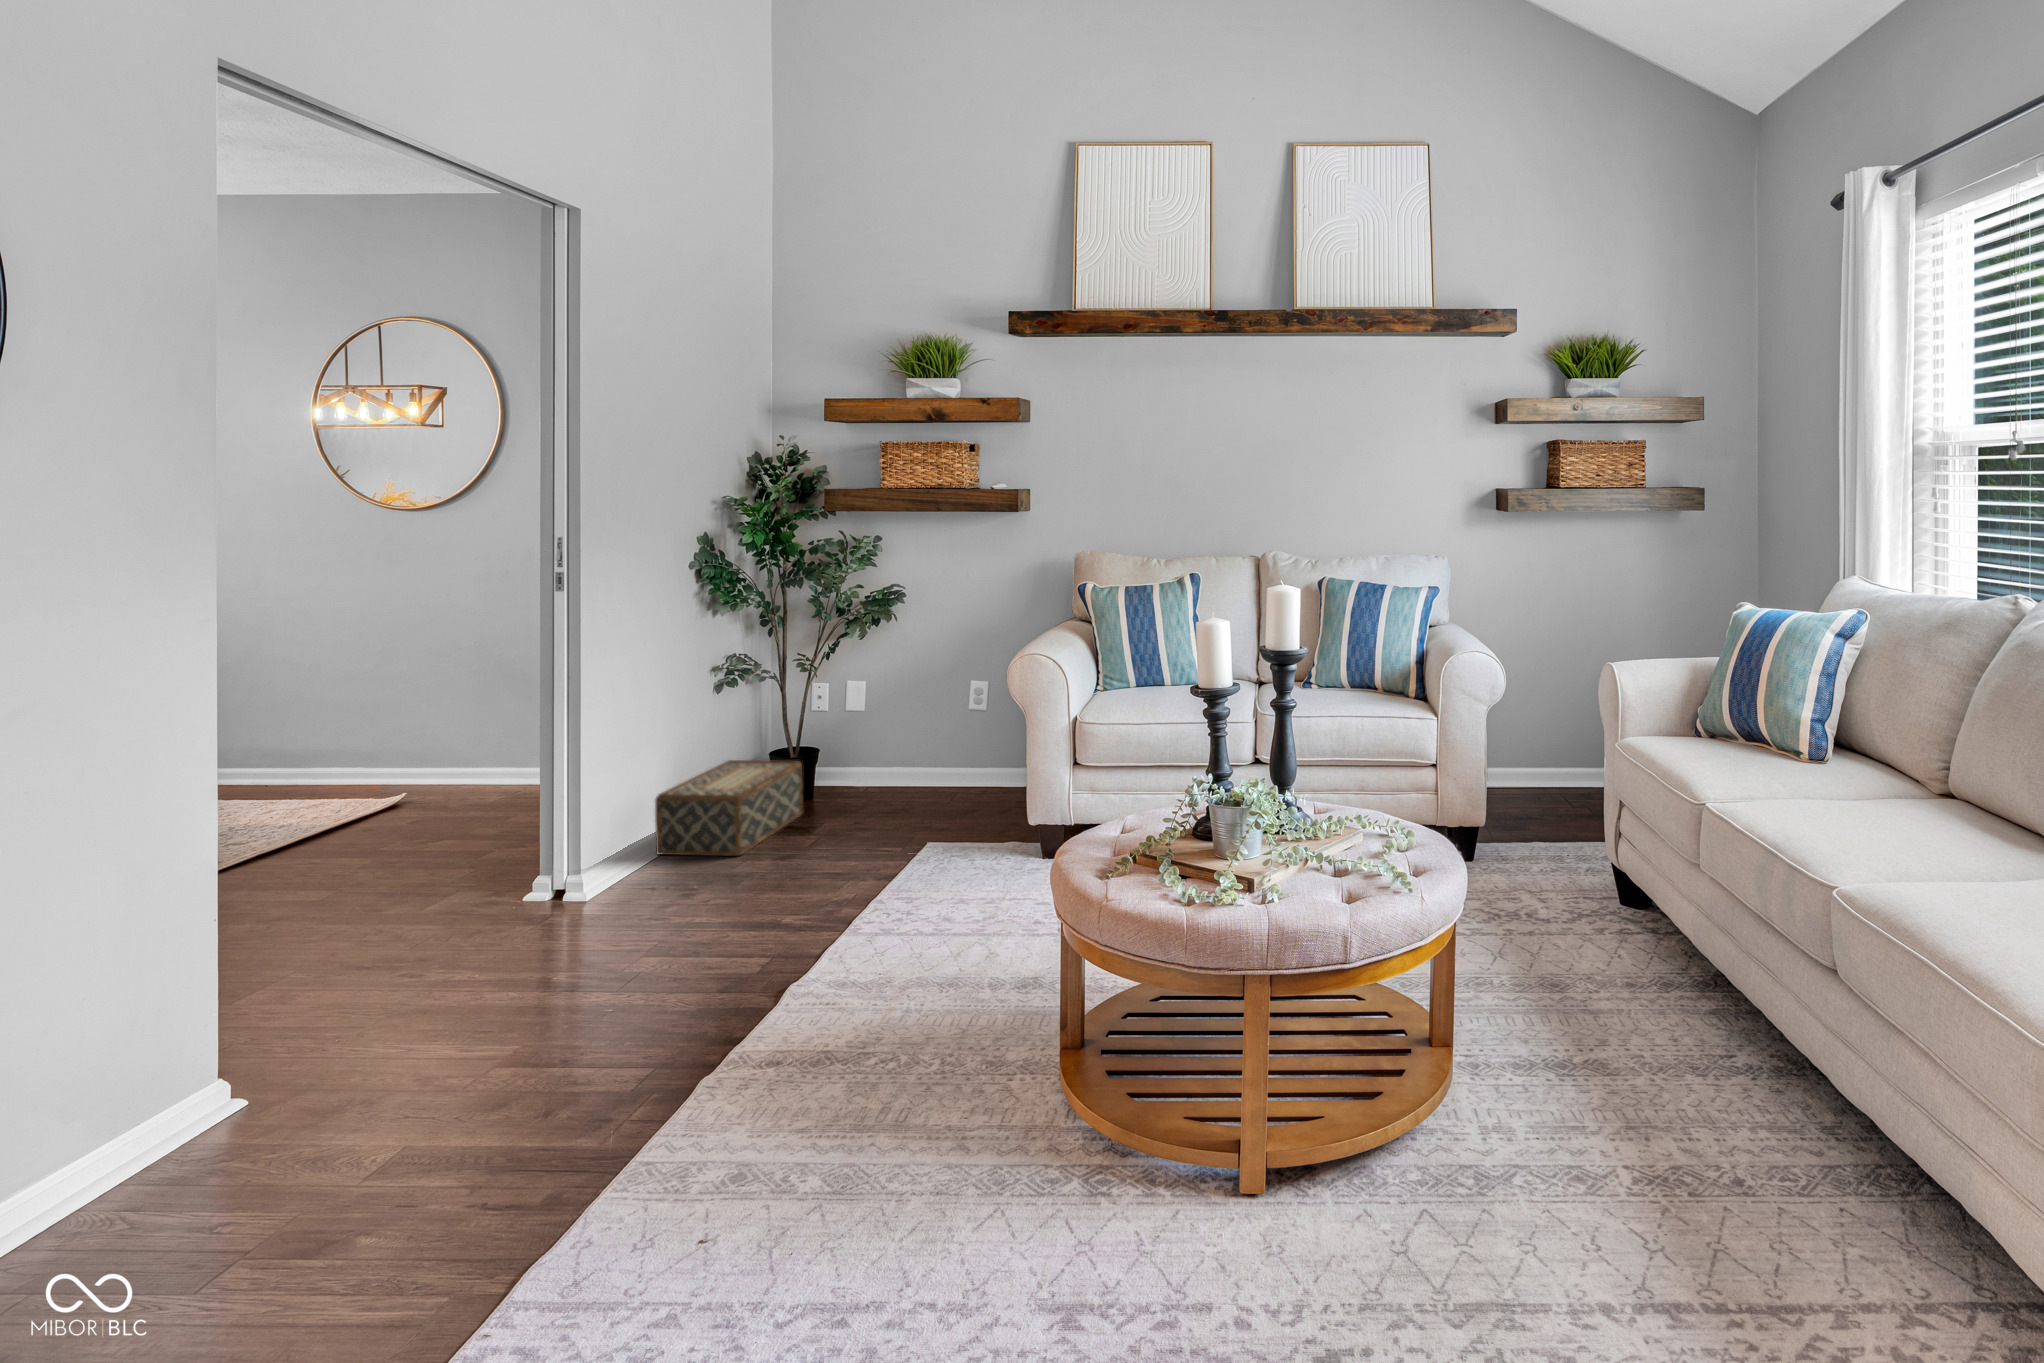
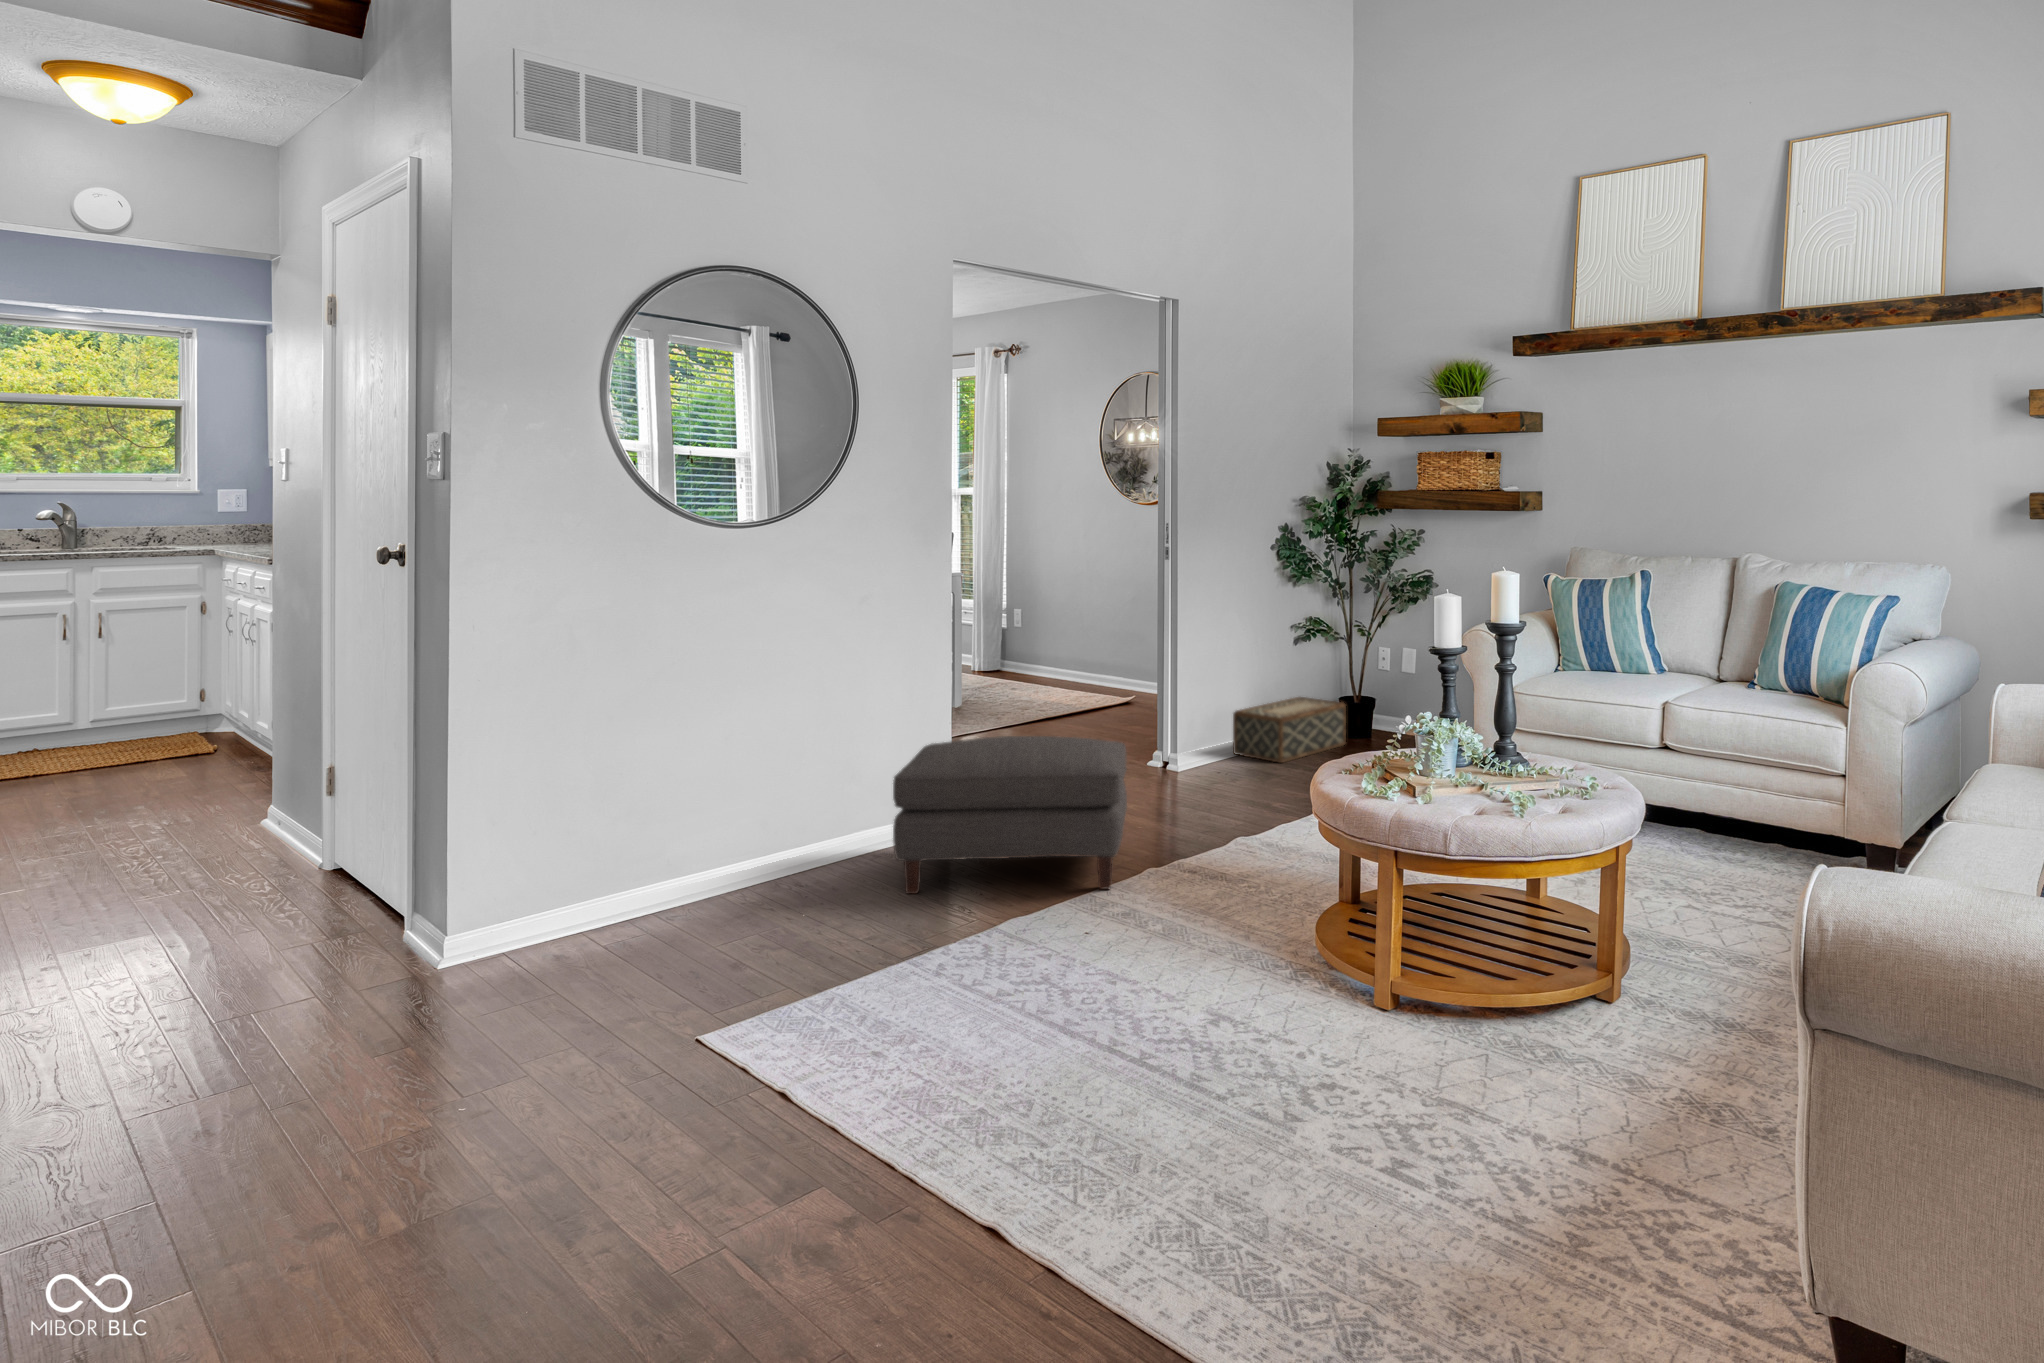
ottoman: none [189,886,677,1279] -> present [893,736,1127,894]

